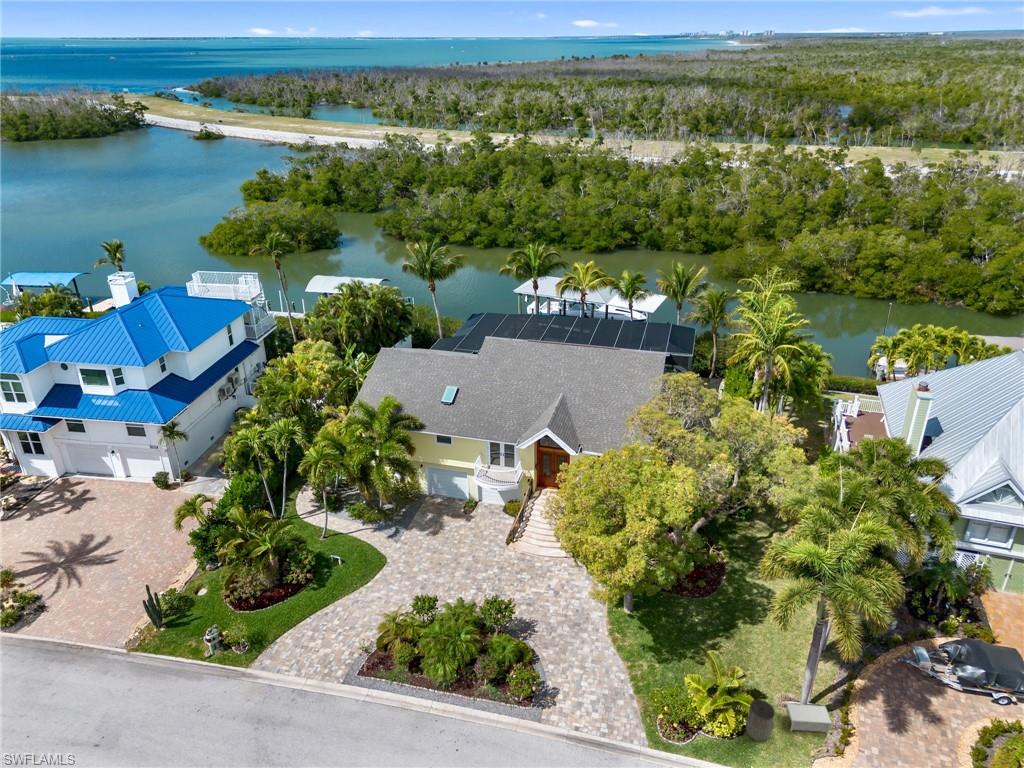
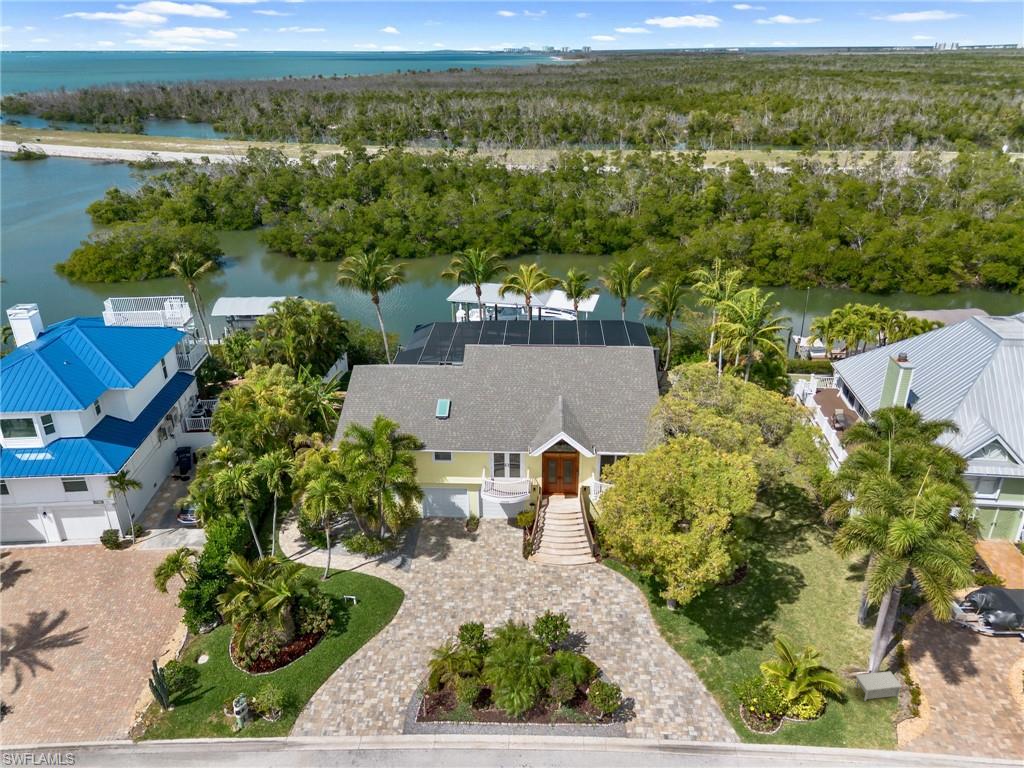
trash can: present [746,700,775,742] -> none [824,675,854,717]

